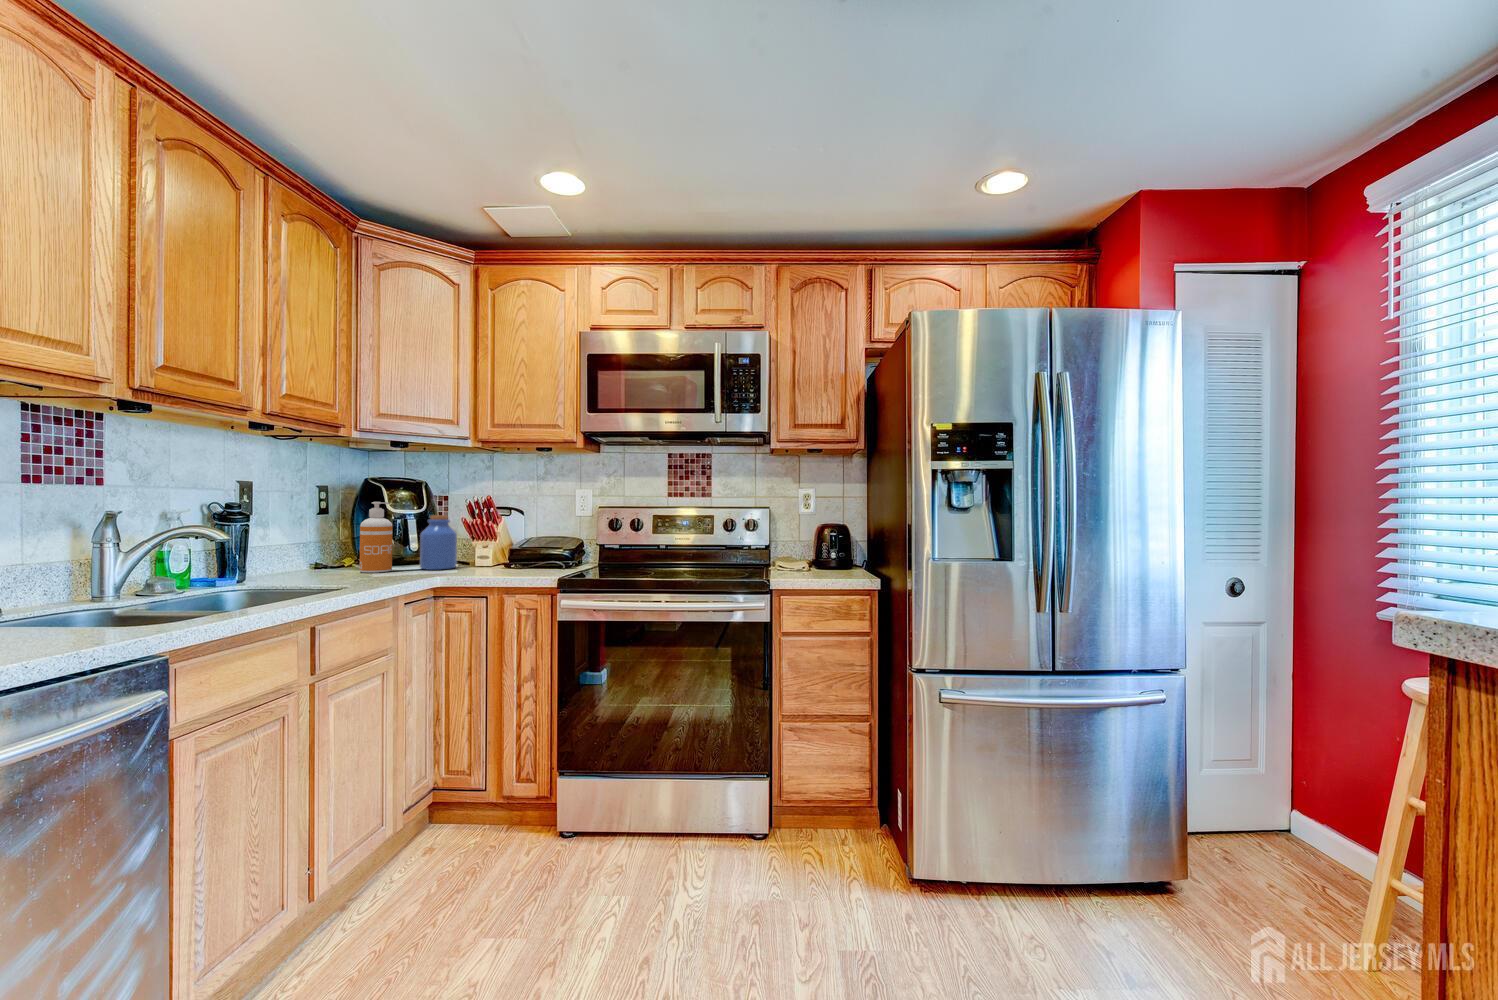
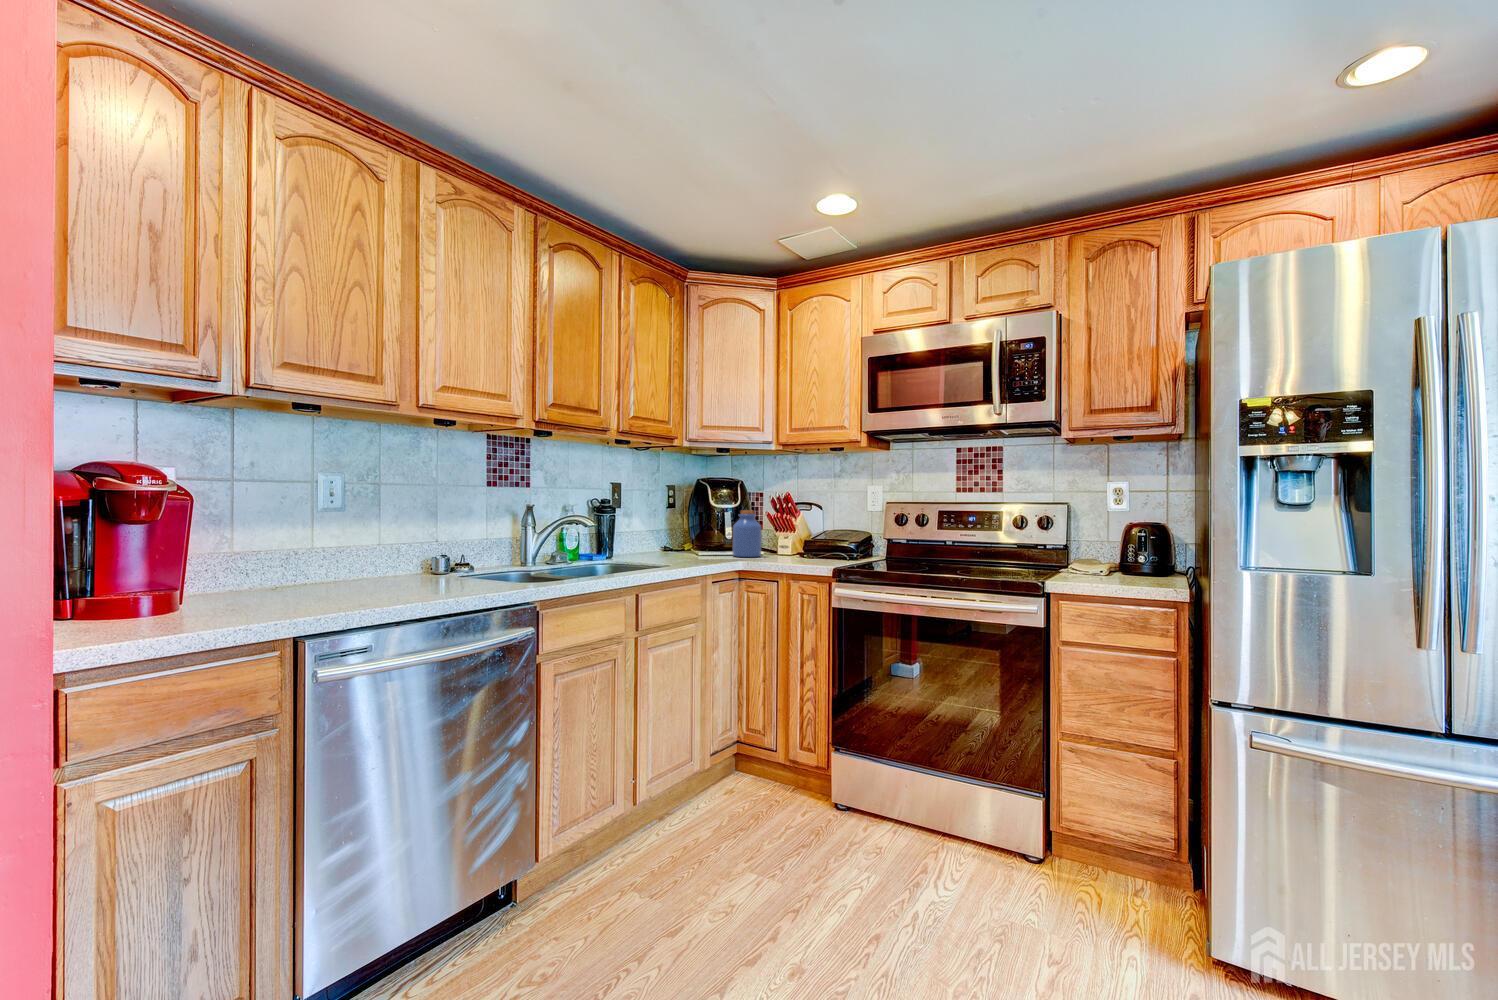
soap dispenser: present [360,502,392,573] -> none [688,499,712,557]

